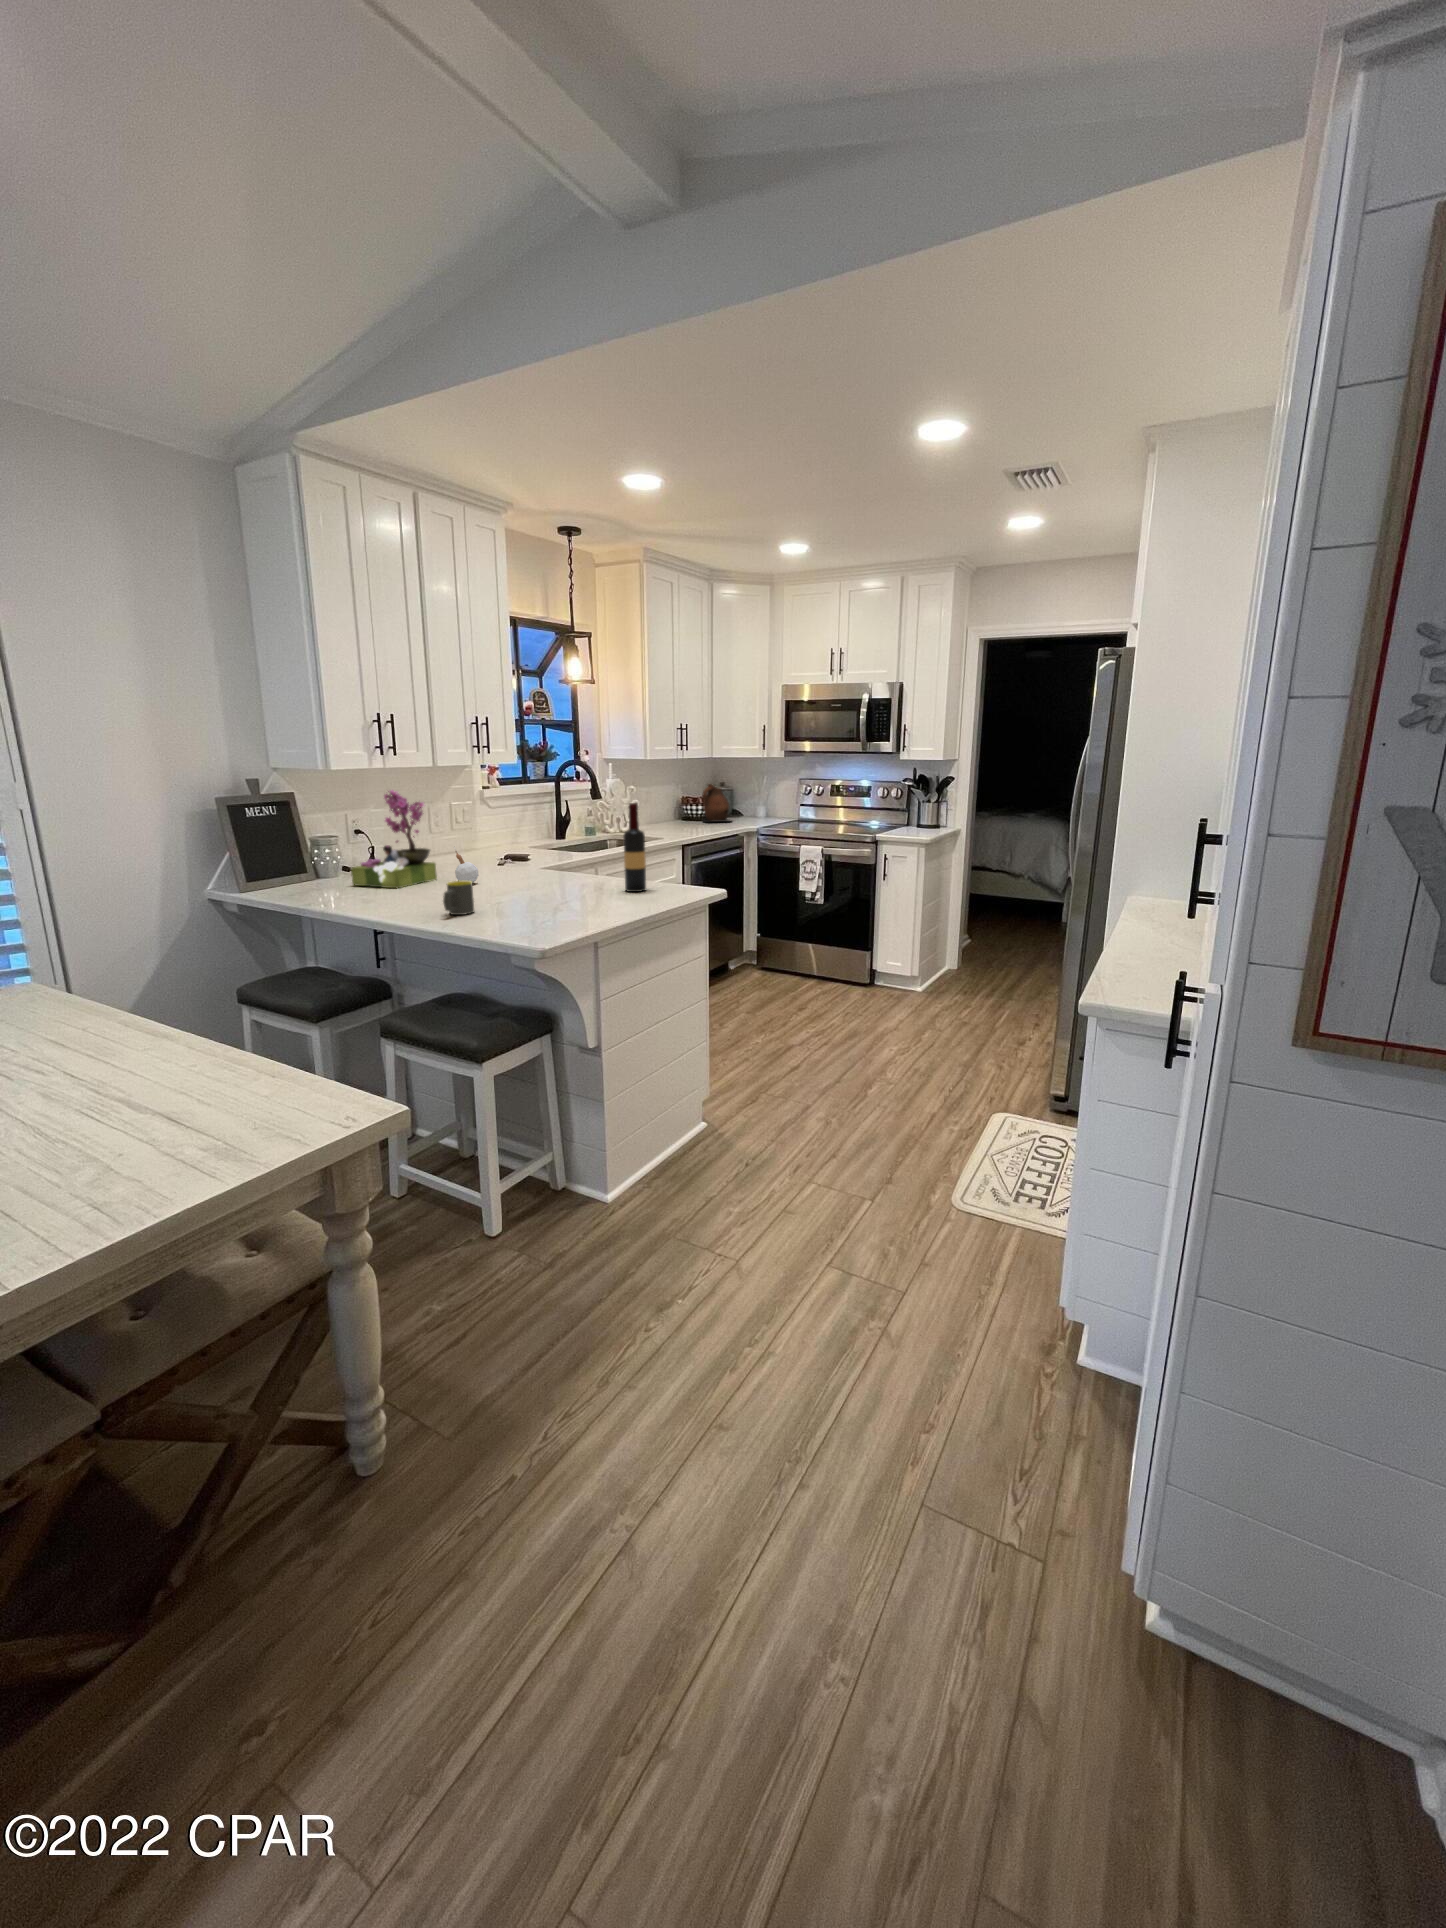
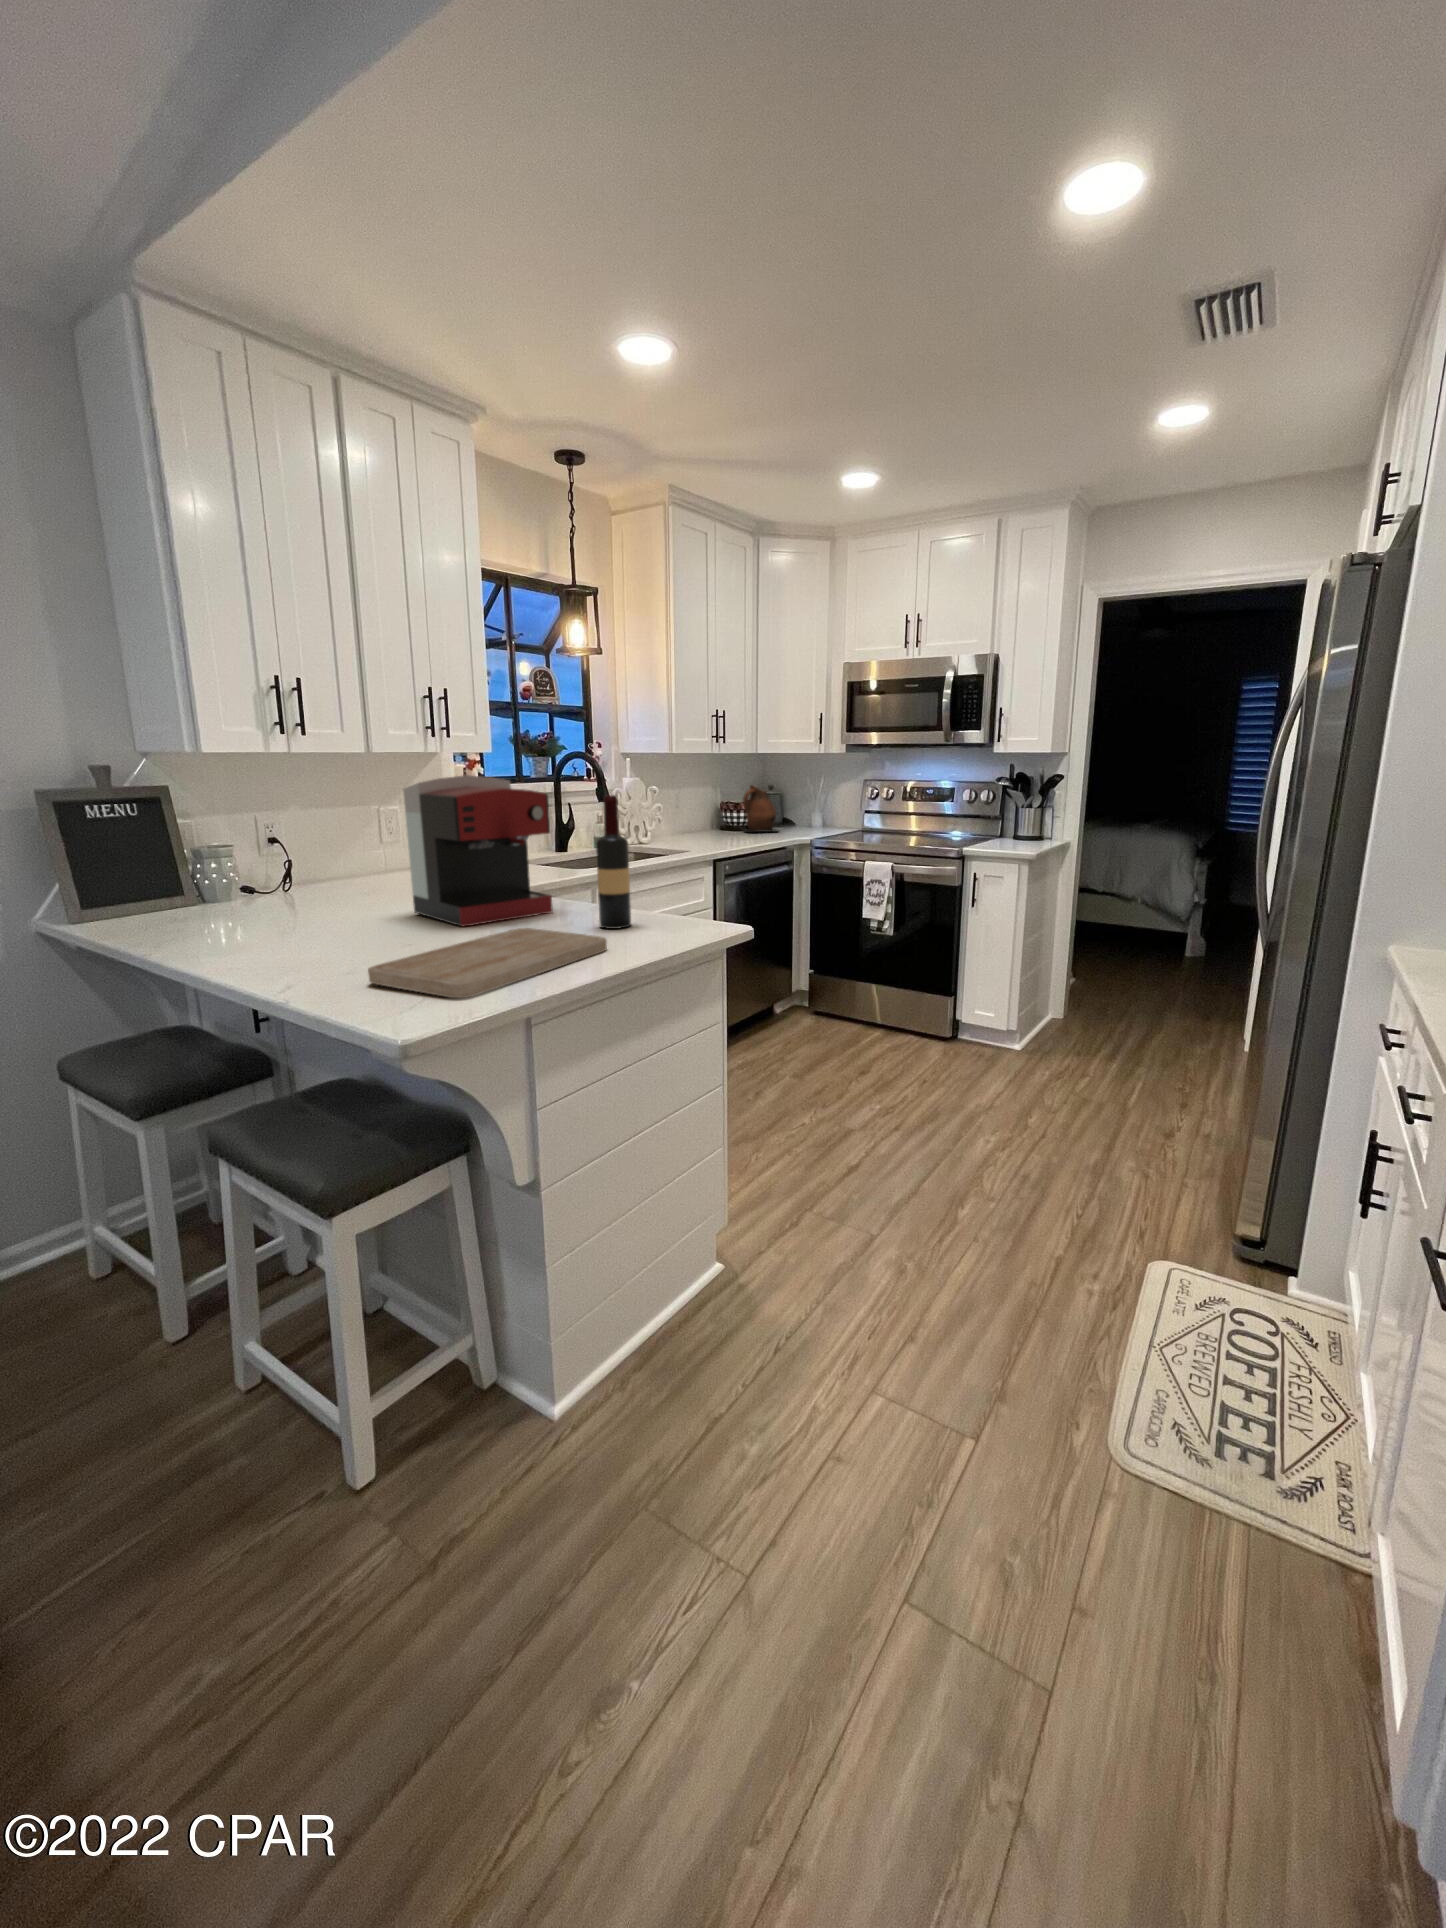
coffee maker: none [481,787,586,892] -> present [403,775,553,927]
flower arrangement: present [351,790,437,889] -> none [232,779,357,918]
candle: present [454,847,478,883] -> none [370,859,405,913]
mug: present [443,881,474,915] -> none [291,912,351,966]
cutting board: none [500,891,638,929] -> present [368,928,607,998]

